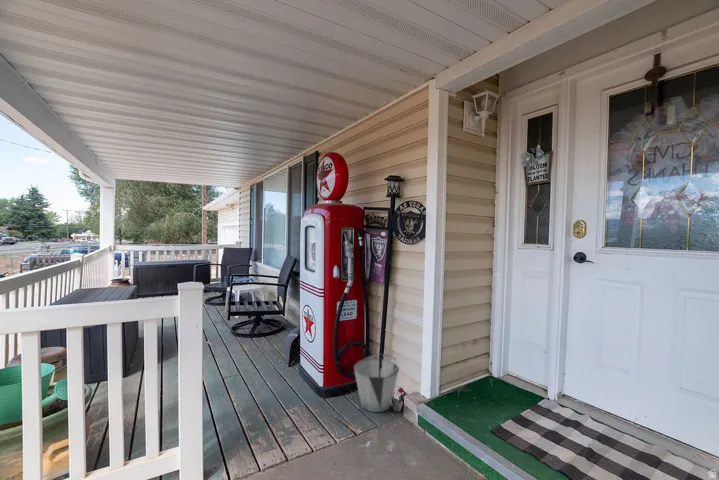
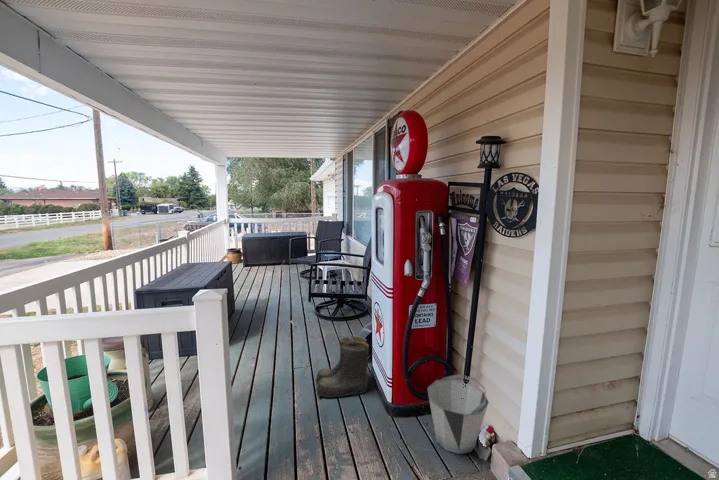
boots: none [249,338,300,394] -> present [315,336,369,397]

